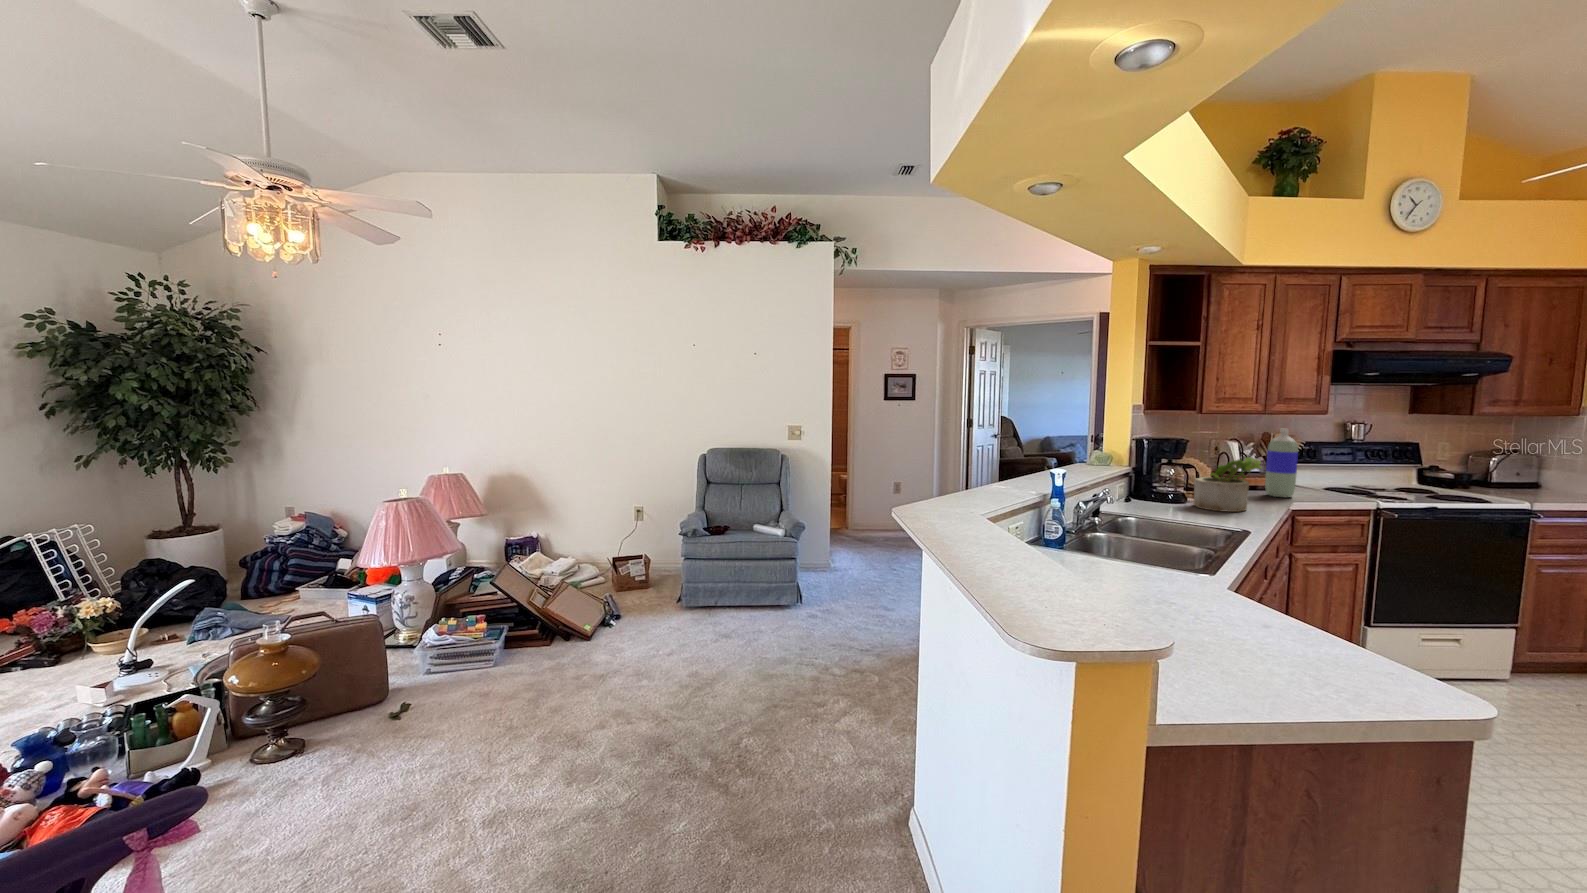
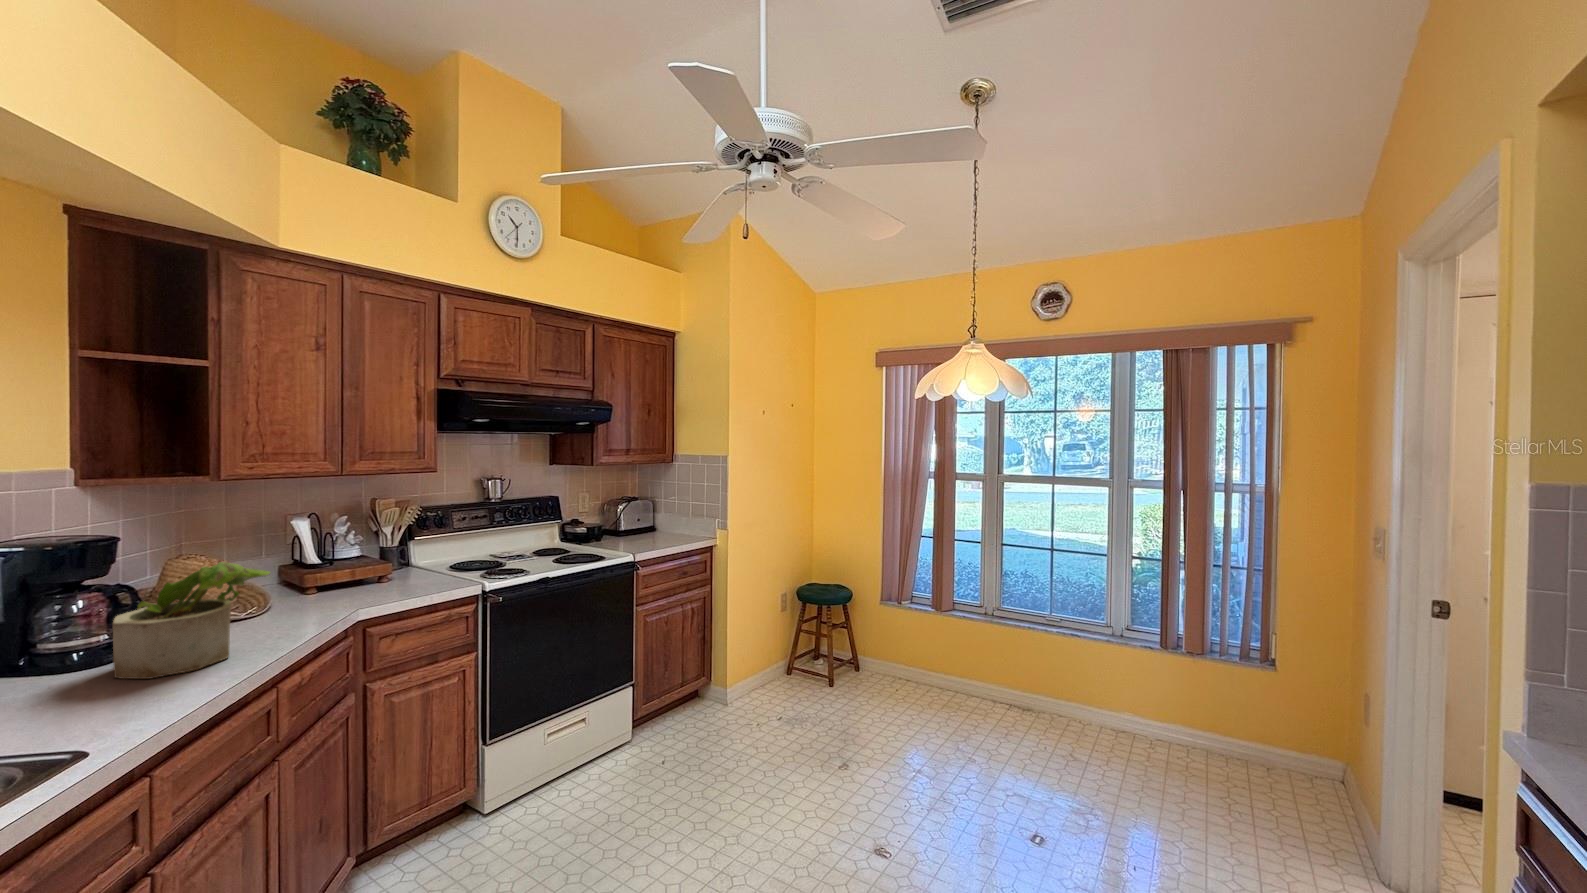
bottle: present [1265,429,1298,497] -> none [335,496,380,600]

